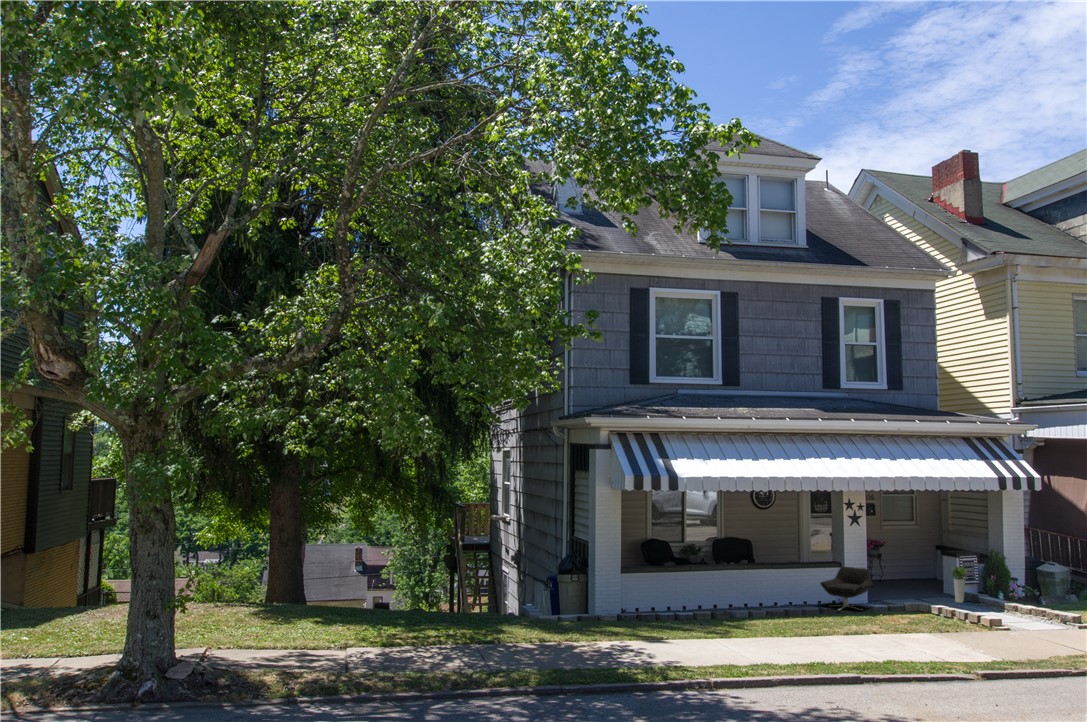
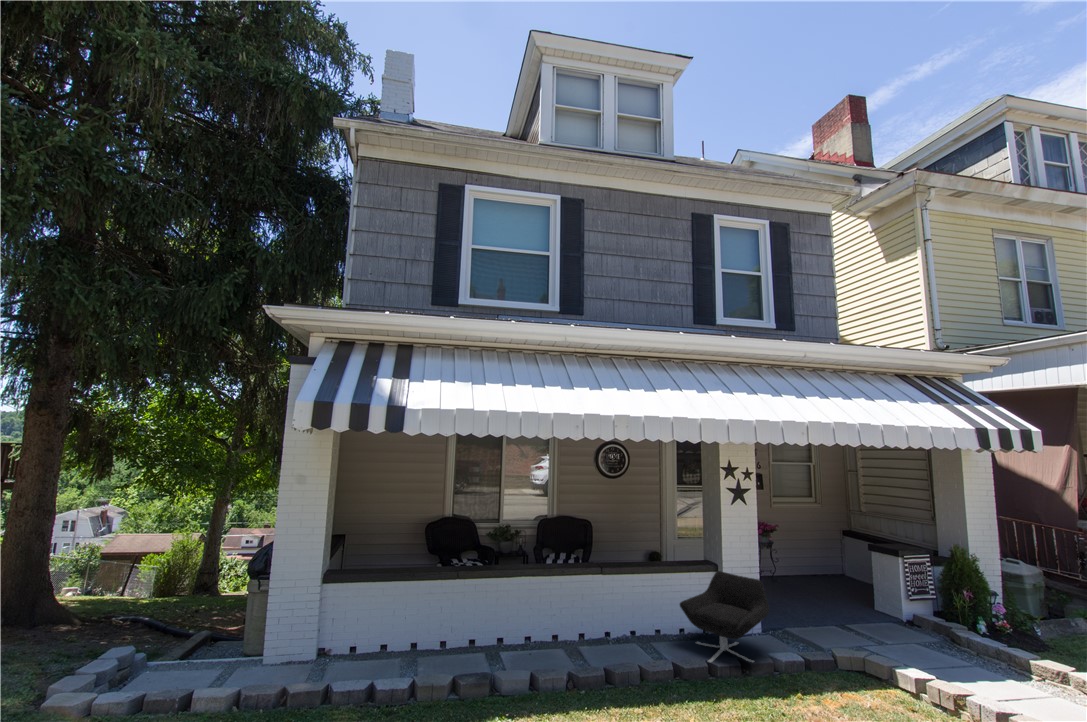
planter: present [952,567,967,603] -> none [889,571,925,635]

